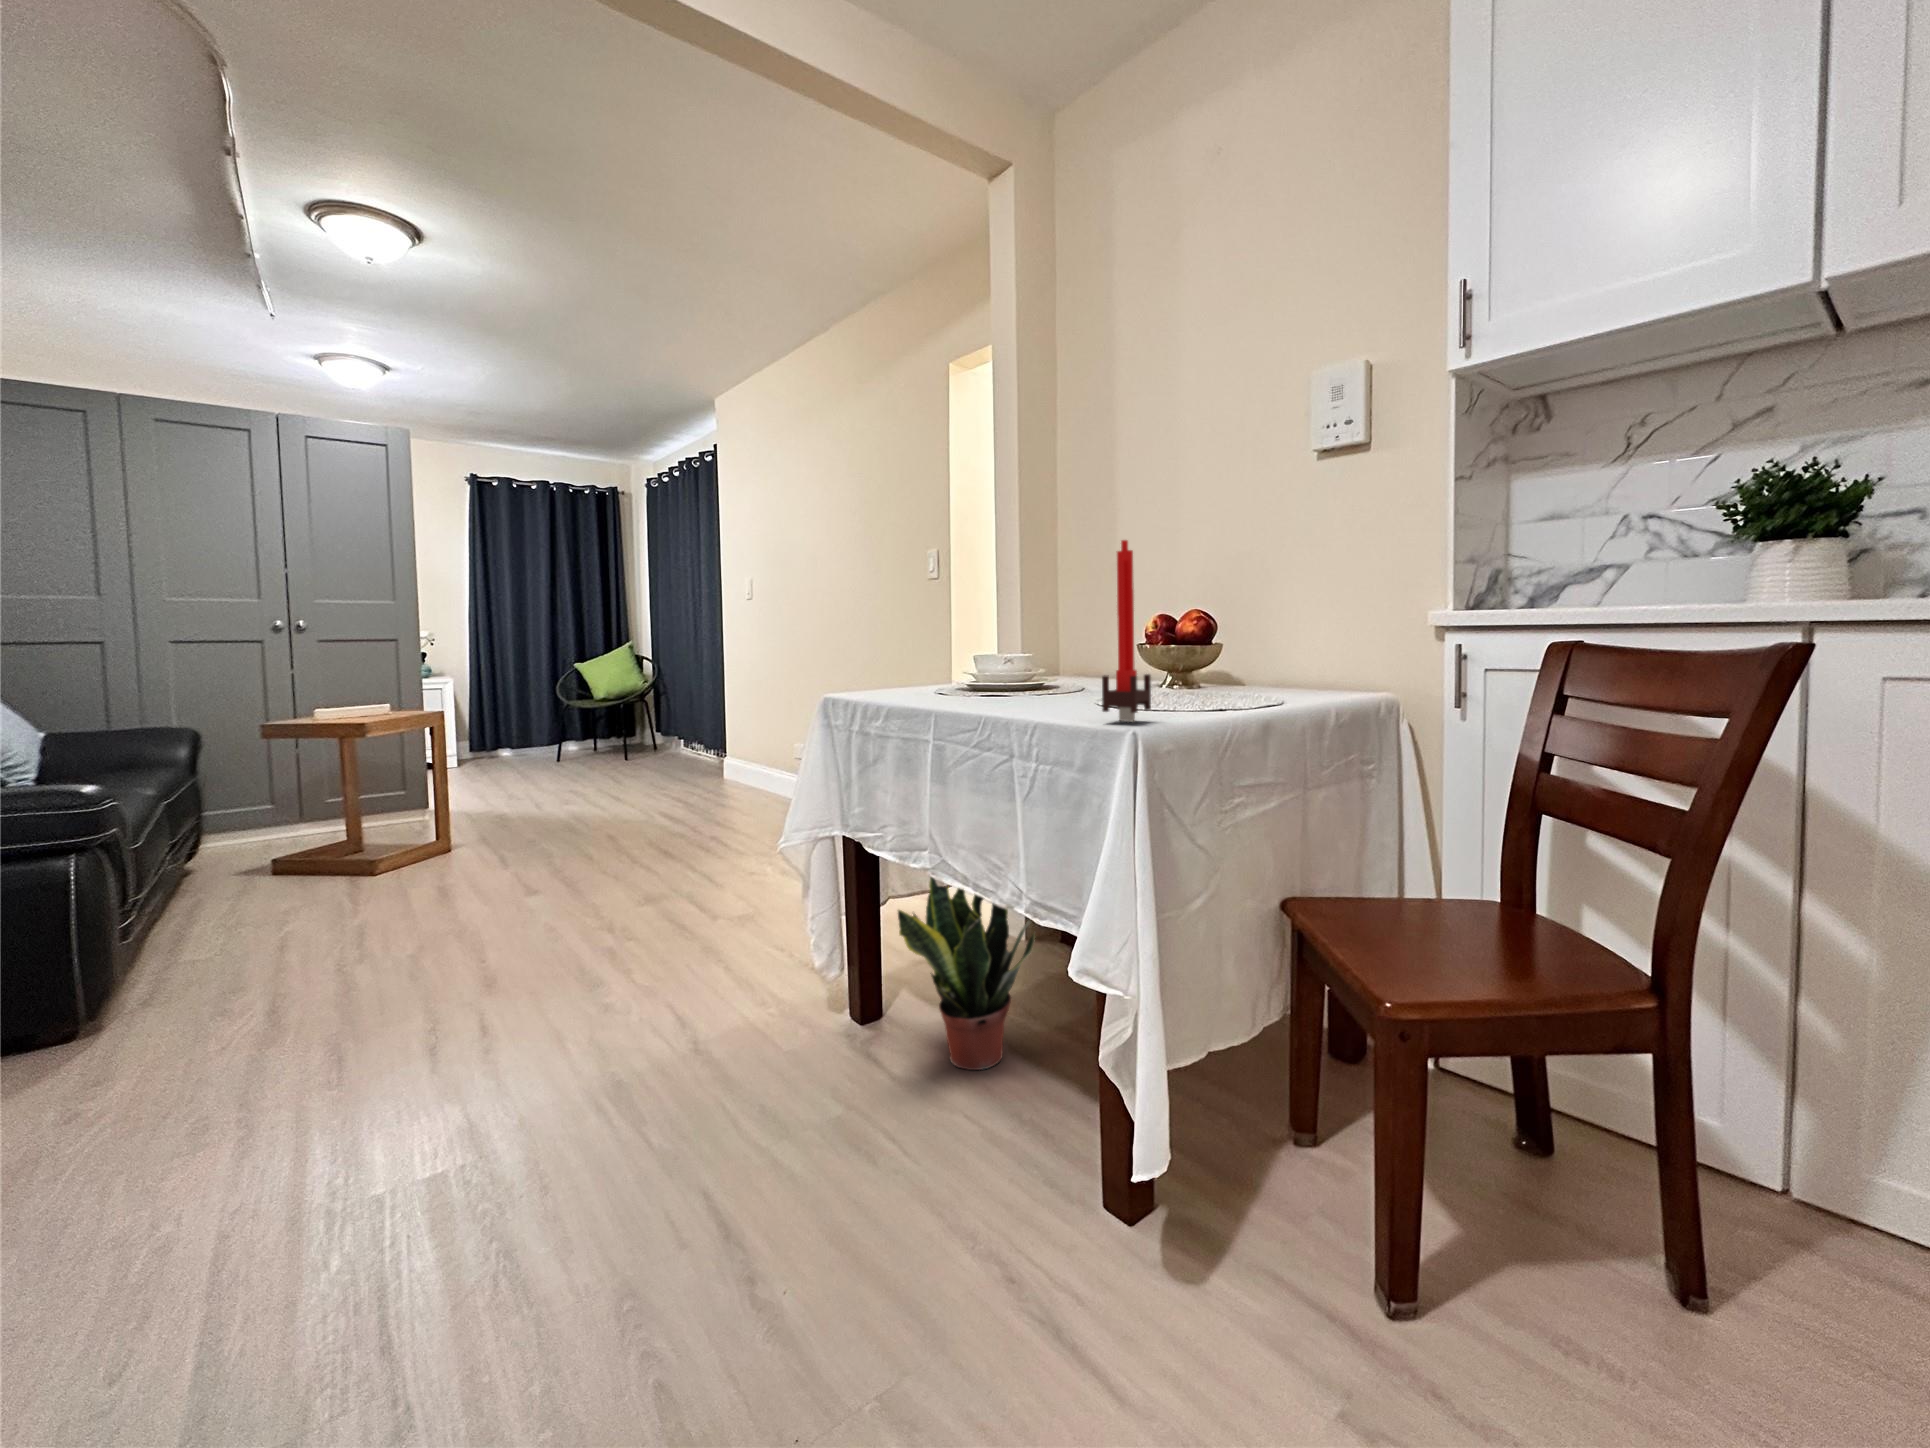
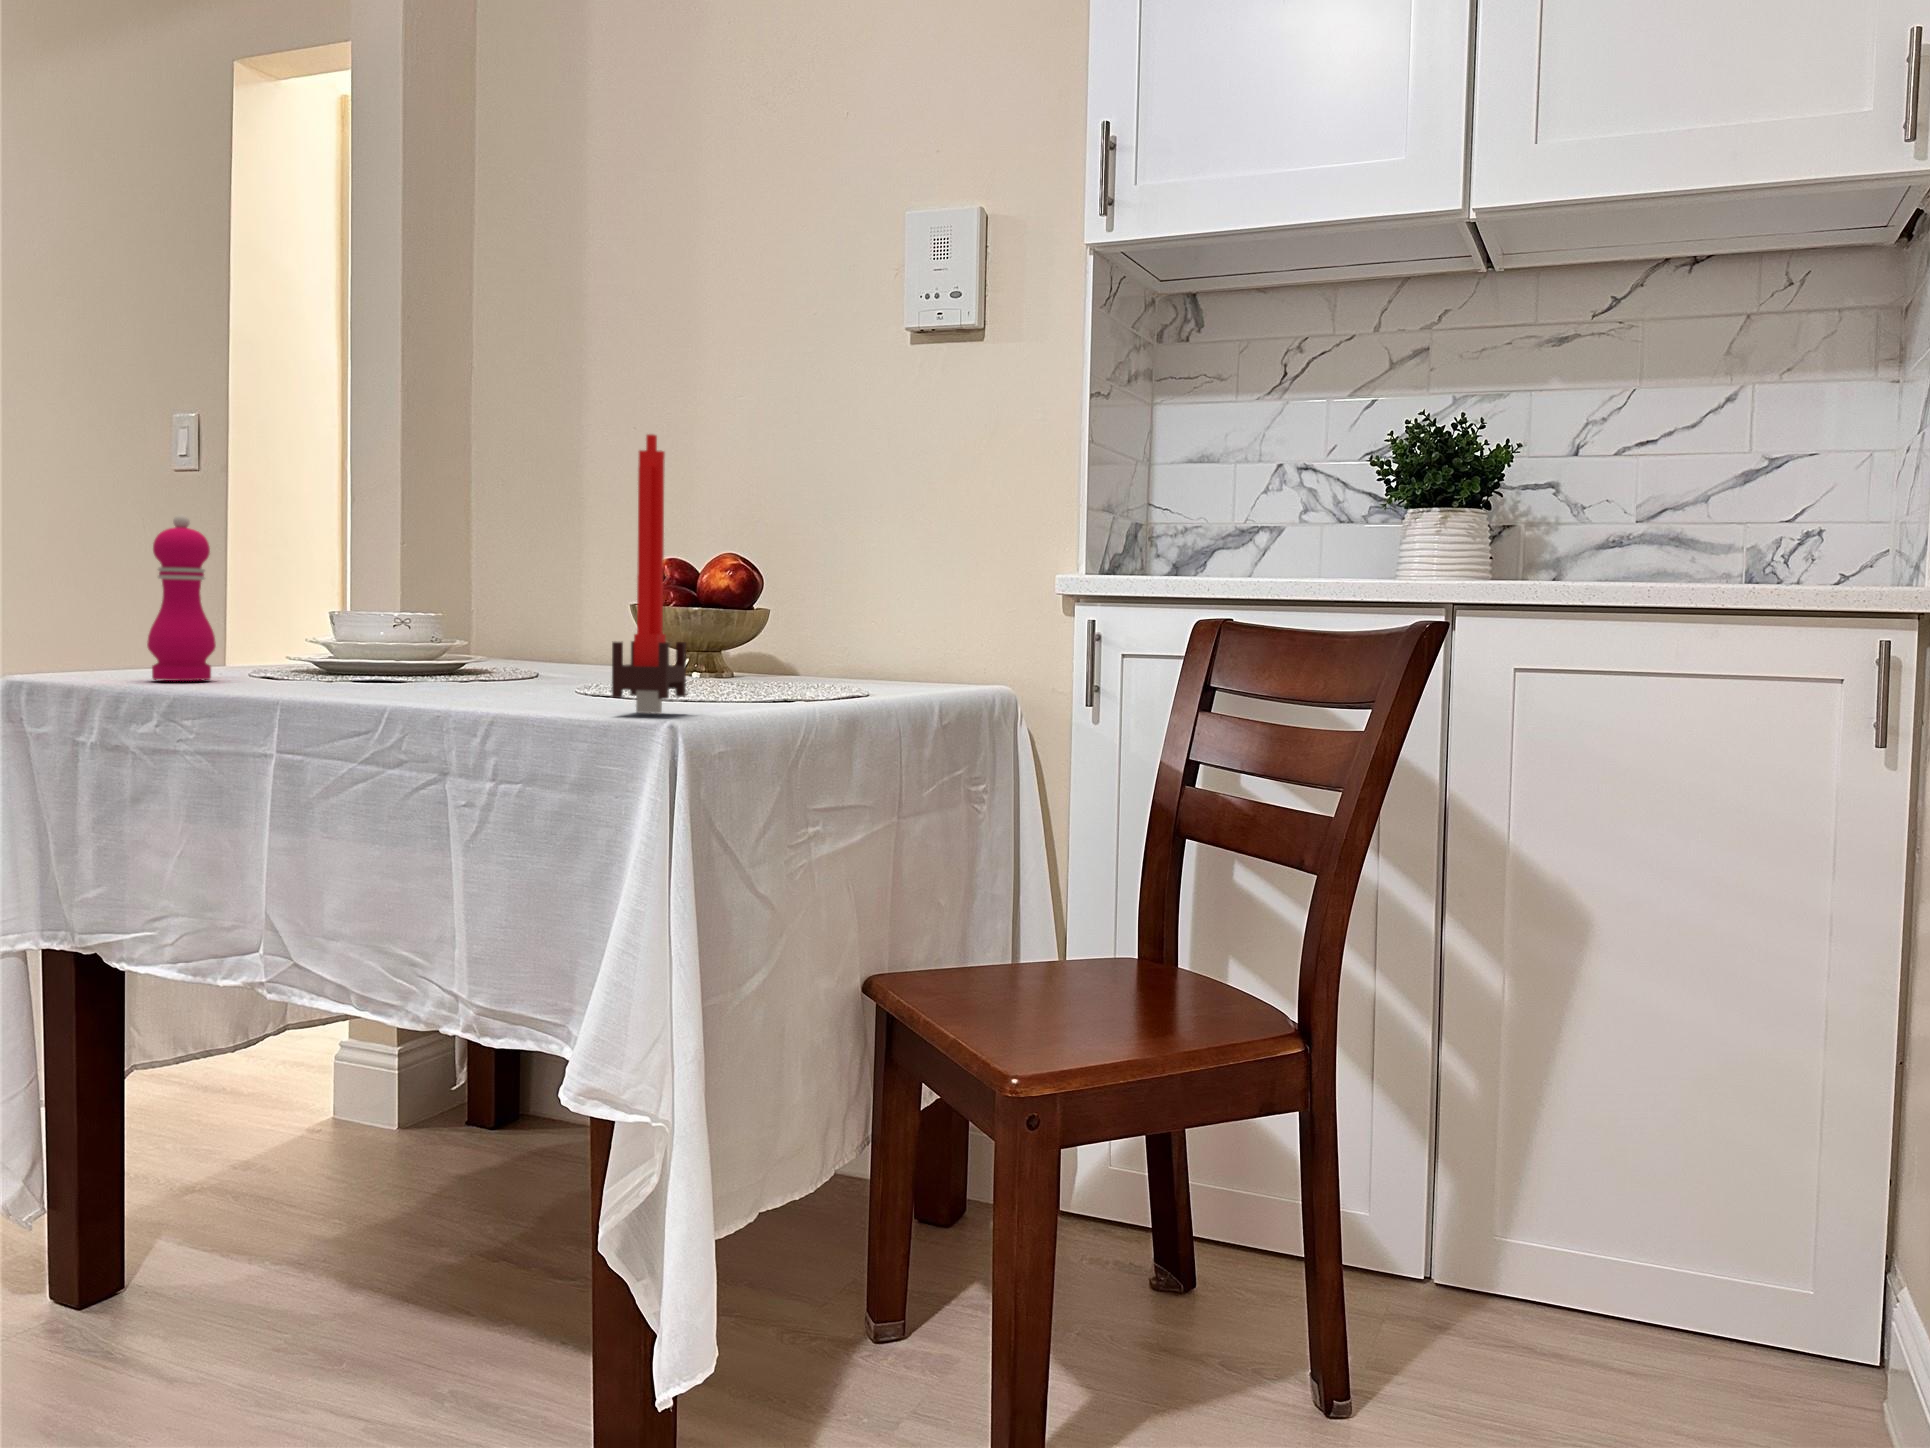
pepper mill: none [880,606,913,696] -> present [147,515,216,681]
potted plant: present [898,877,1035,1070] -> none [193,956,471,1341]

